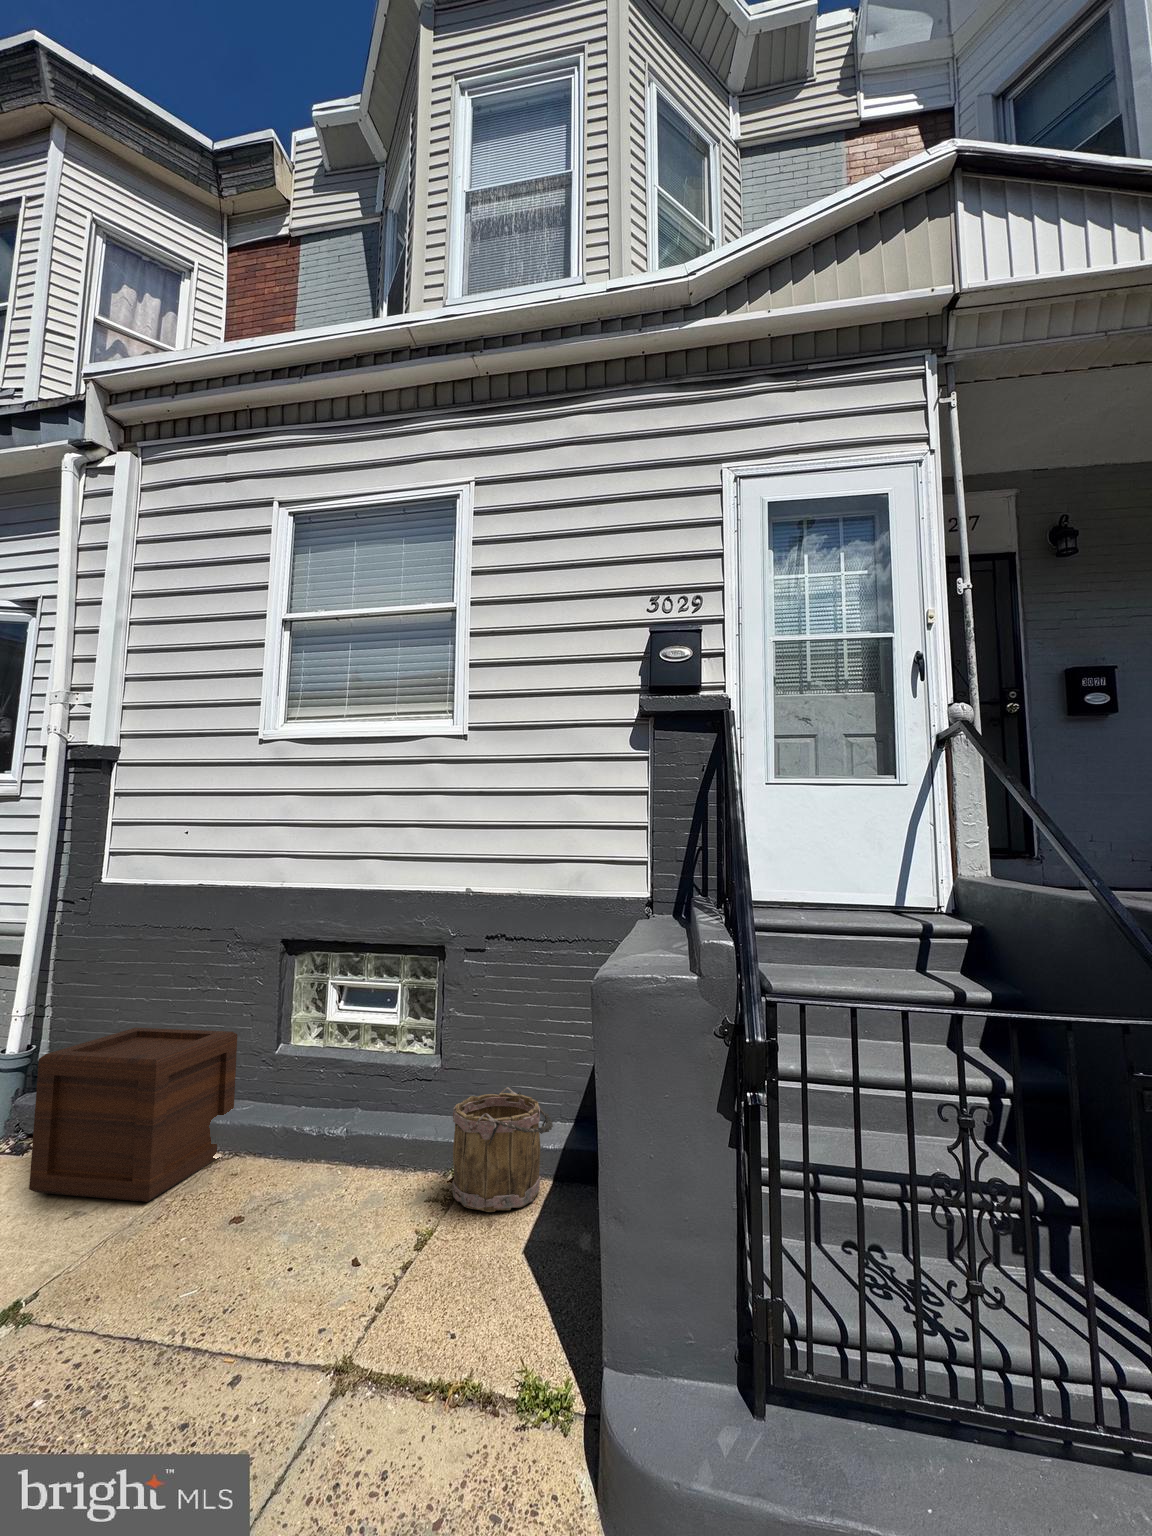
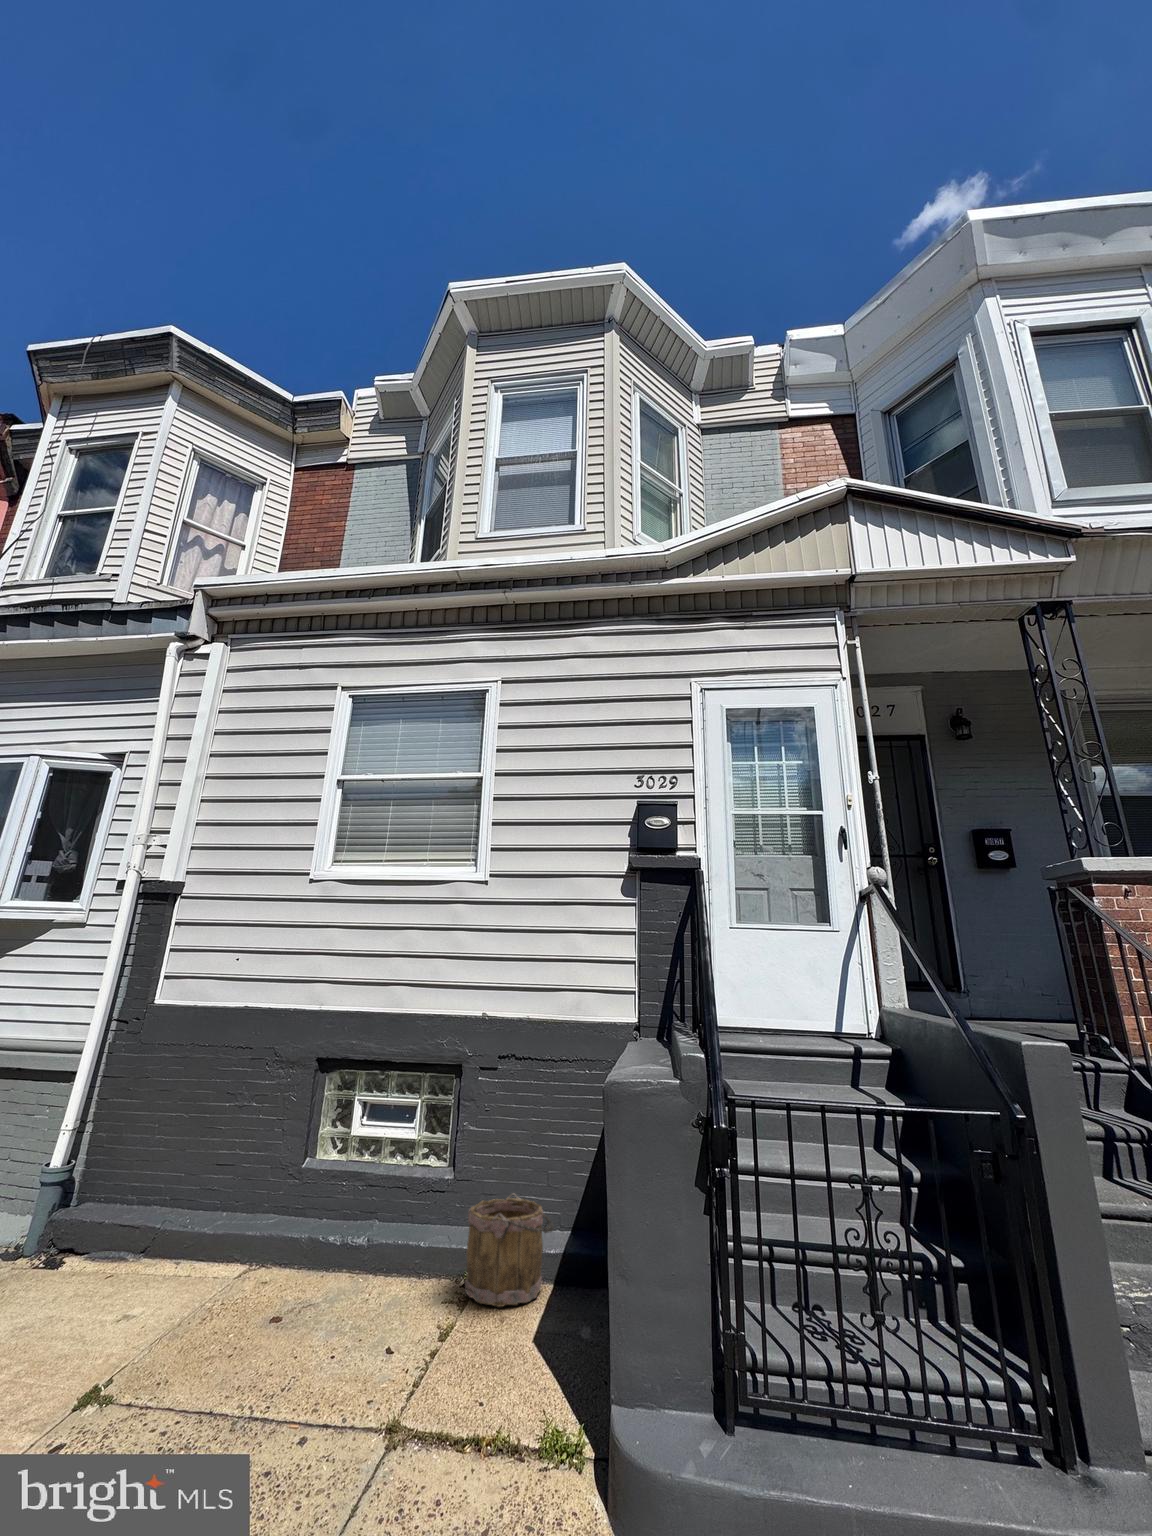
wooden crate: present [29,1028,237,1202] -> none [82,1137,273,1299]

